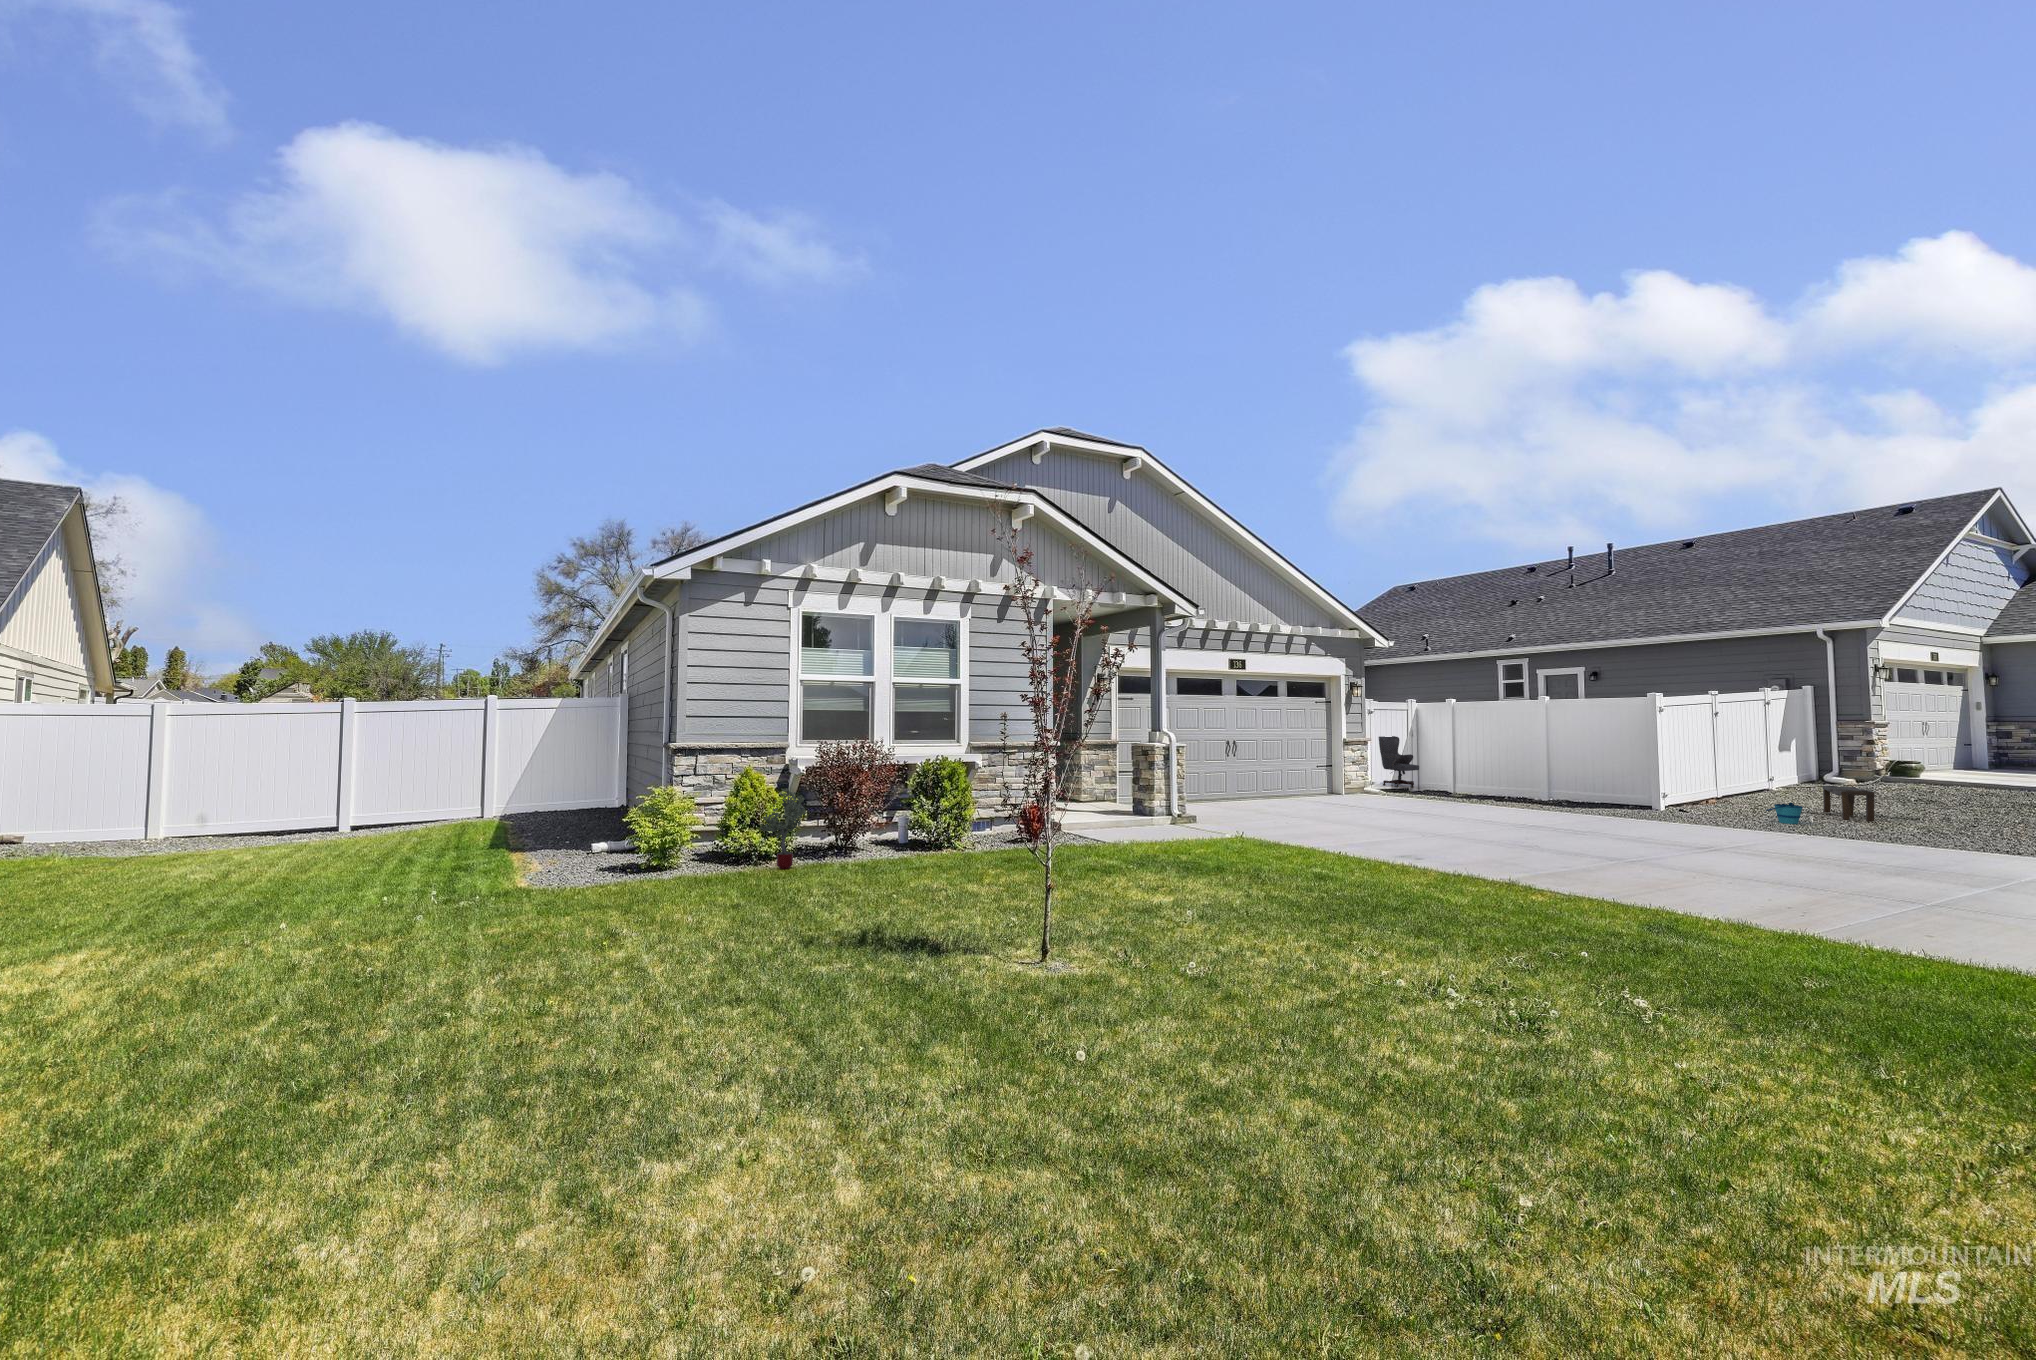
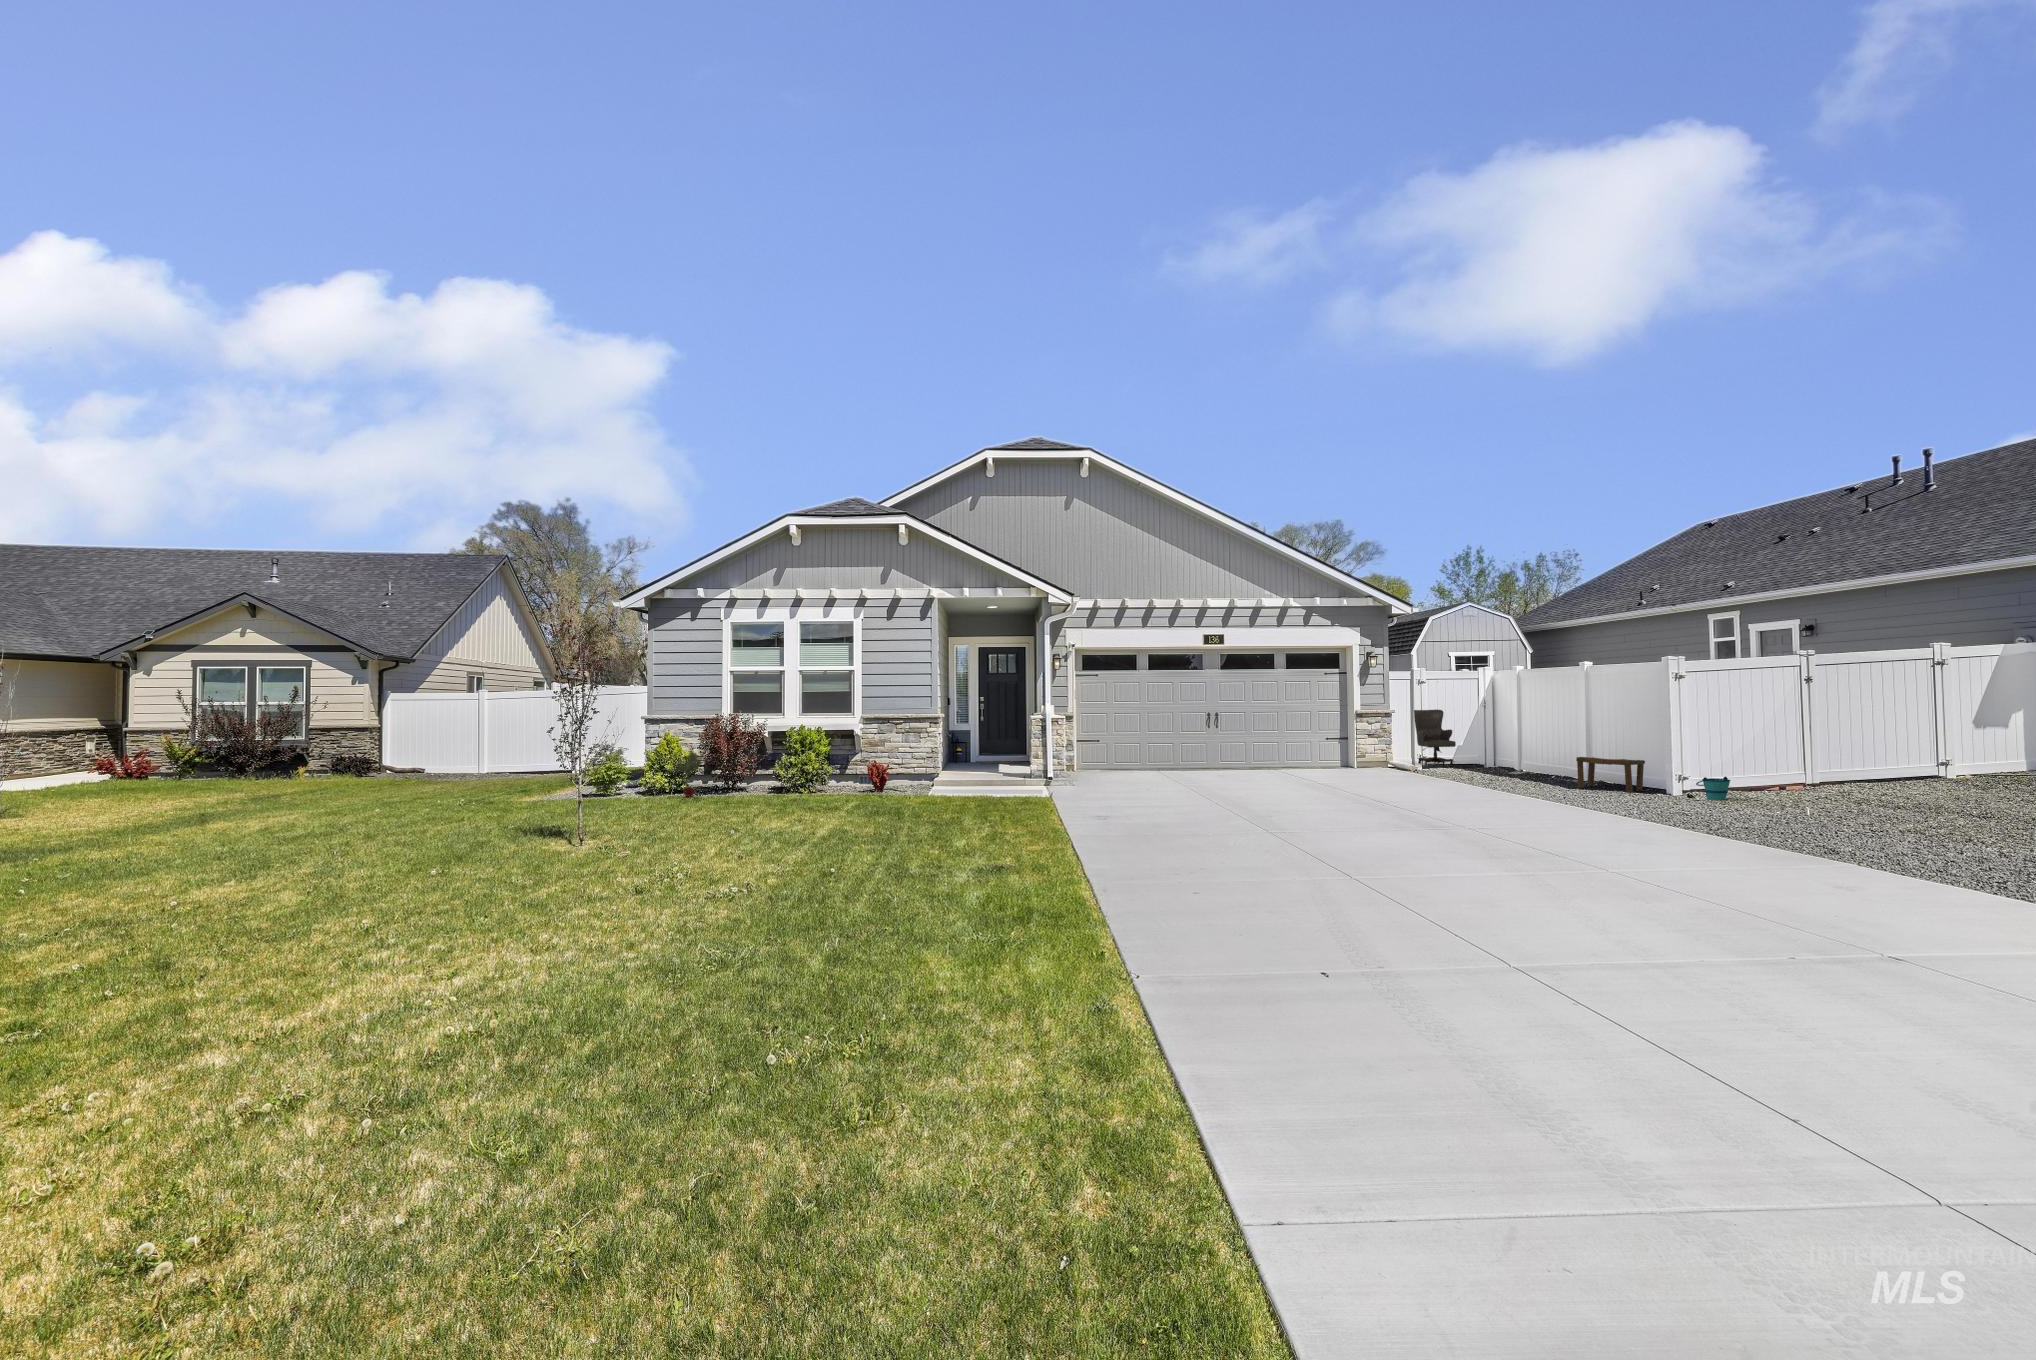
bench: present [1822,786,1875,821] -> present [1576,757,1645,793]

